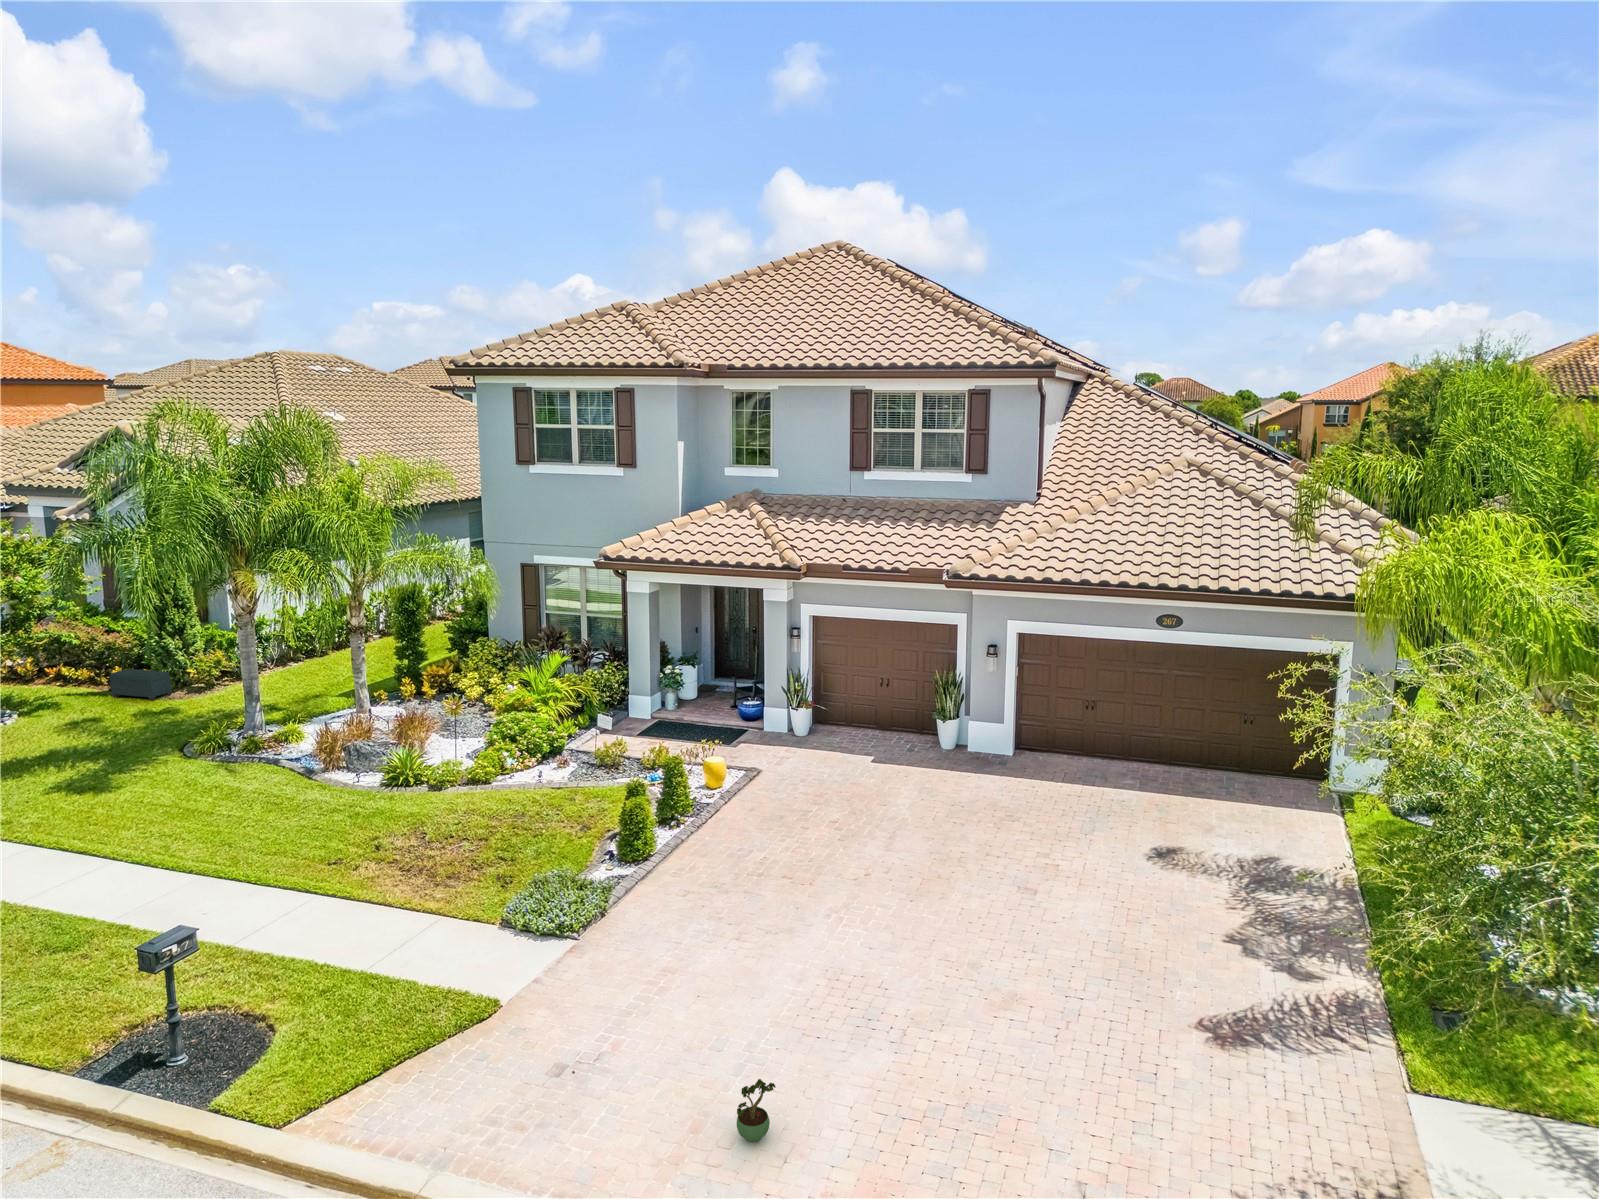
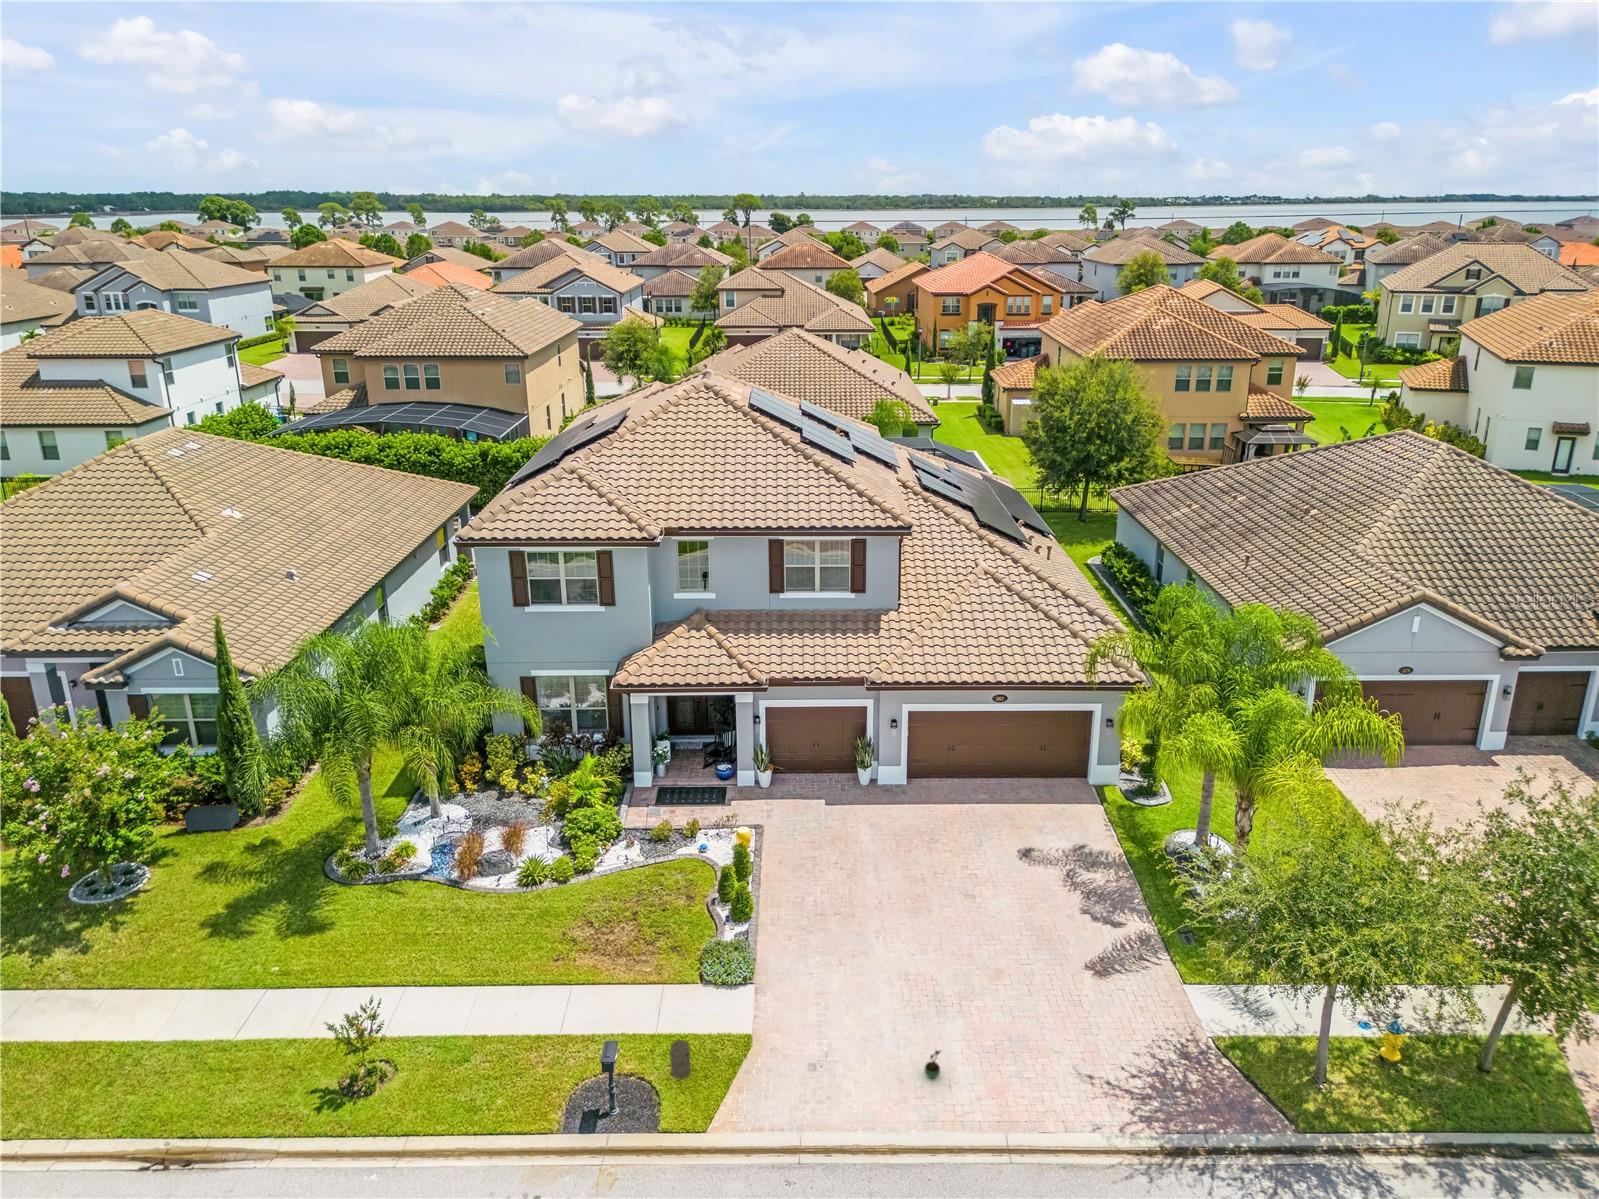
trash can: none [314,968,357,1038] -> present [670,1040,691,1079]

